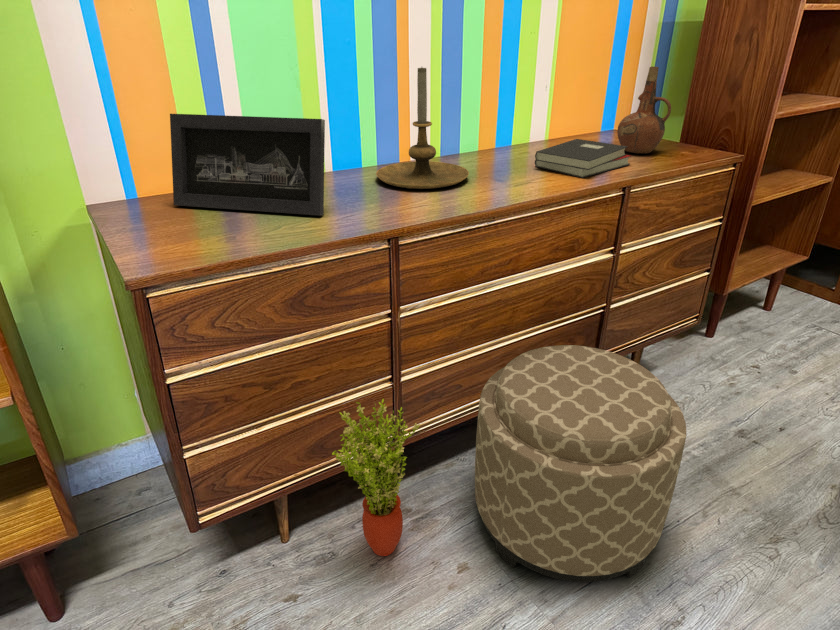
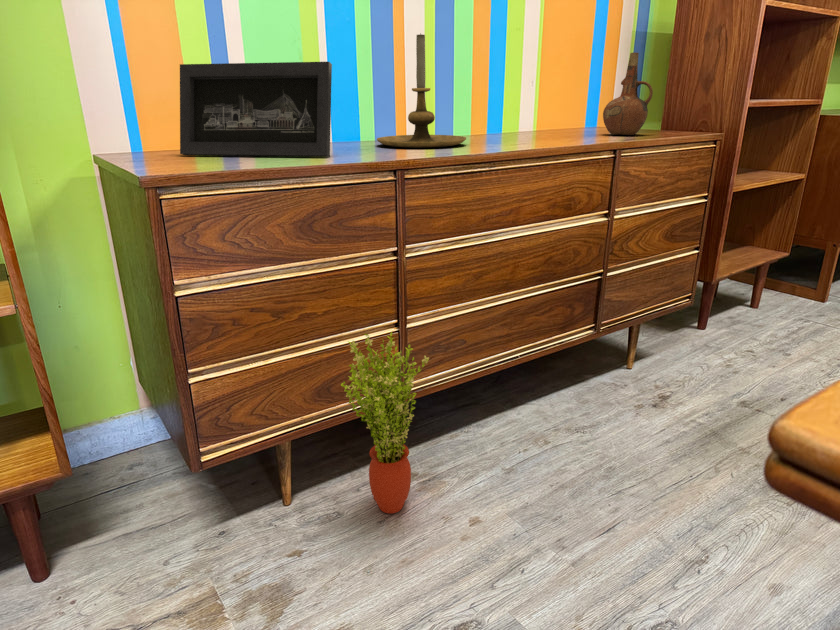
hardback book: present [535,139,631,178] -> none [528,120,619,143]
ottoman: present [475,345,687,582] -> none [483,298,696,526]

